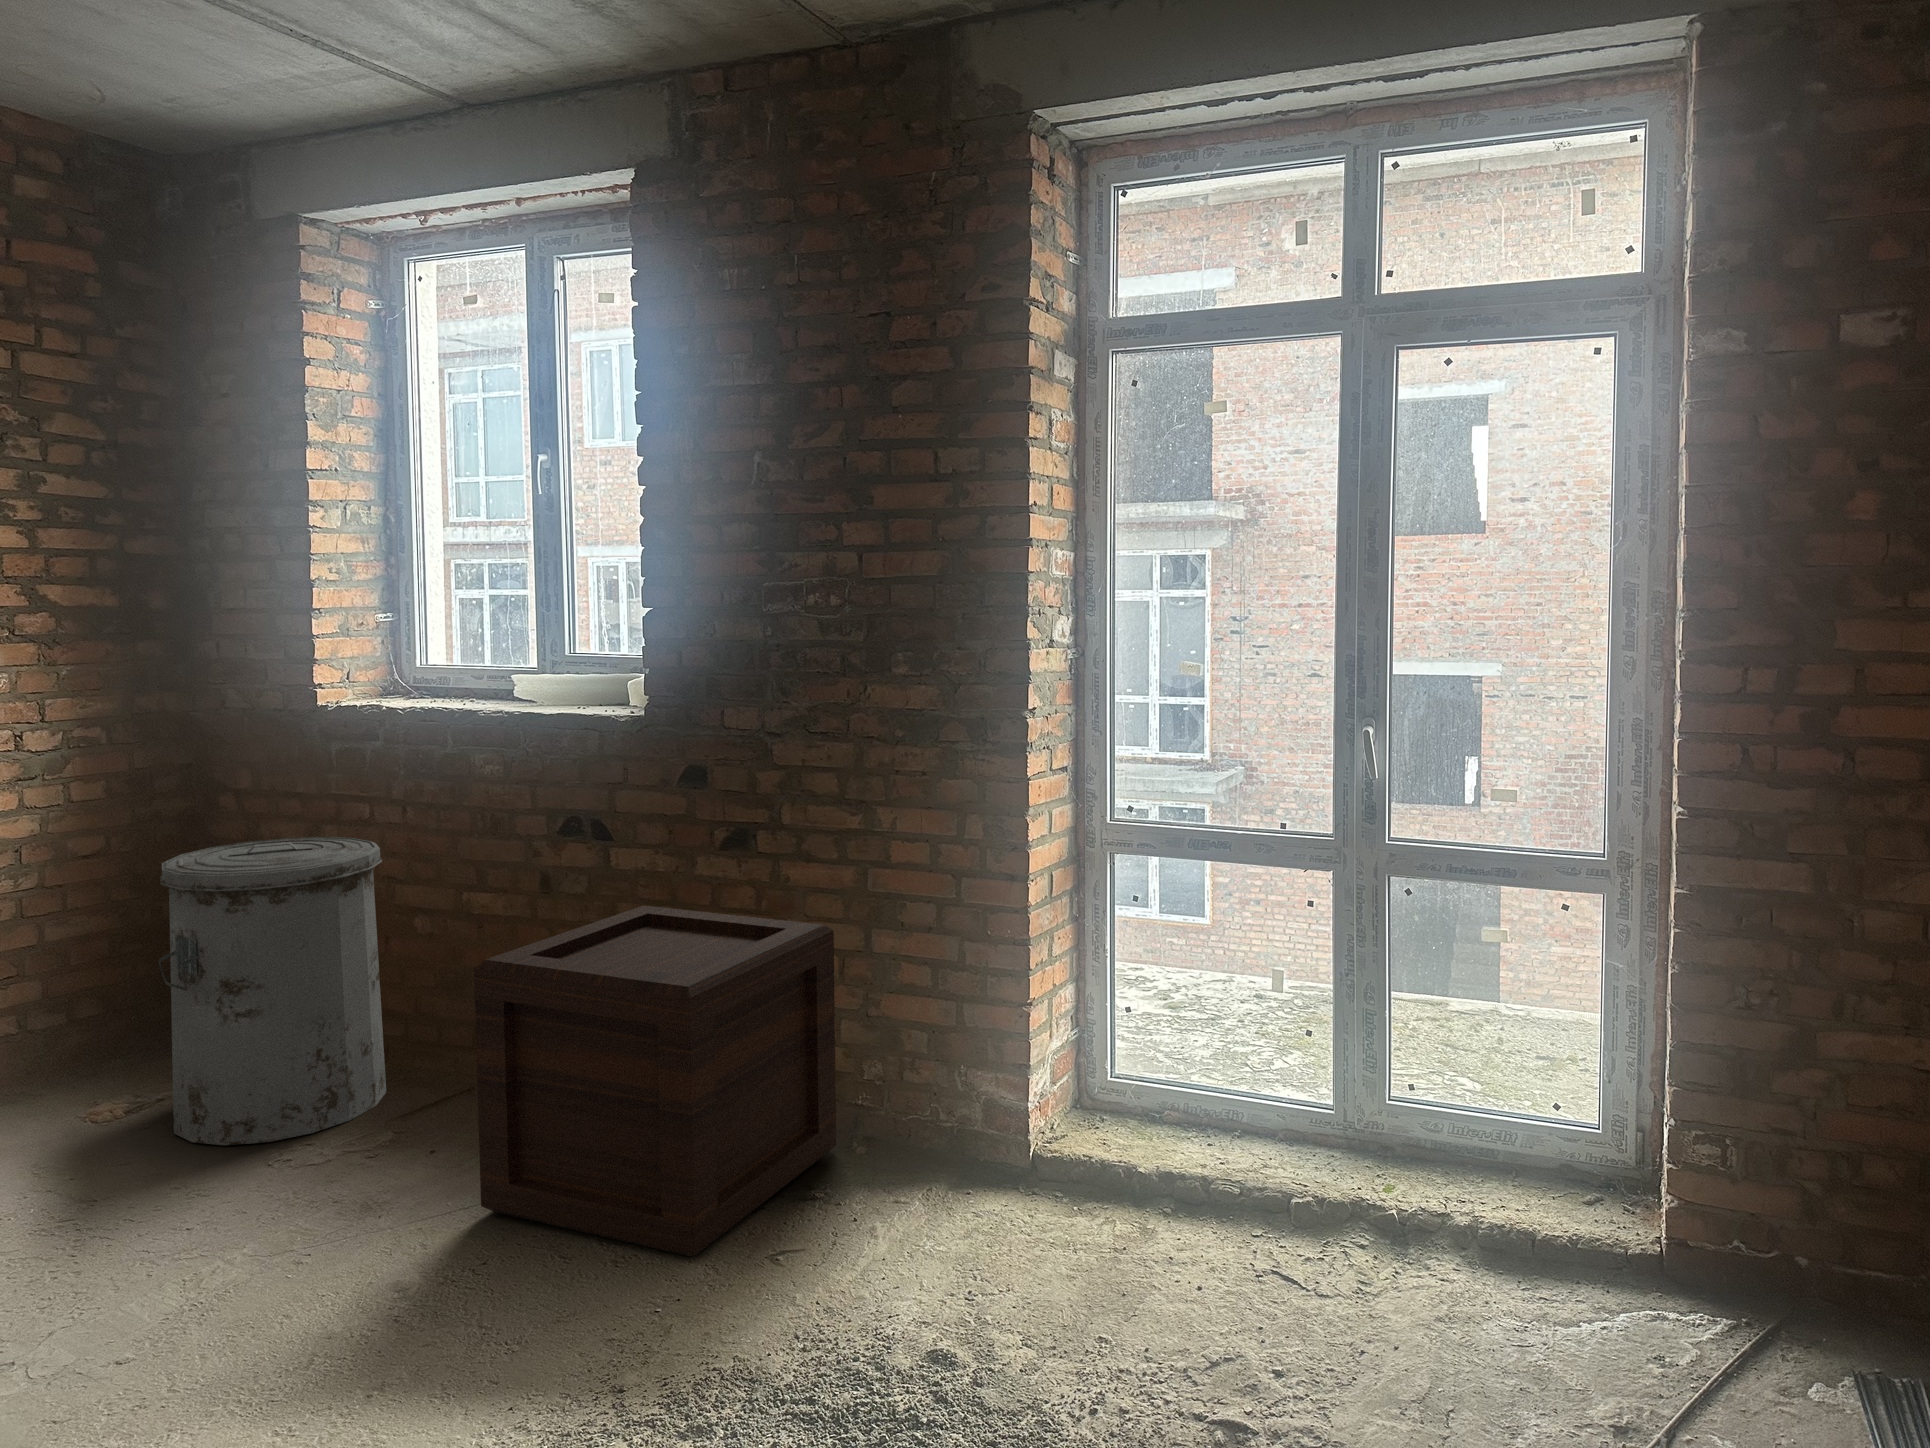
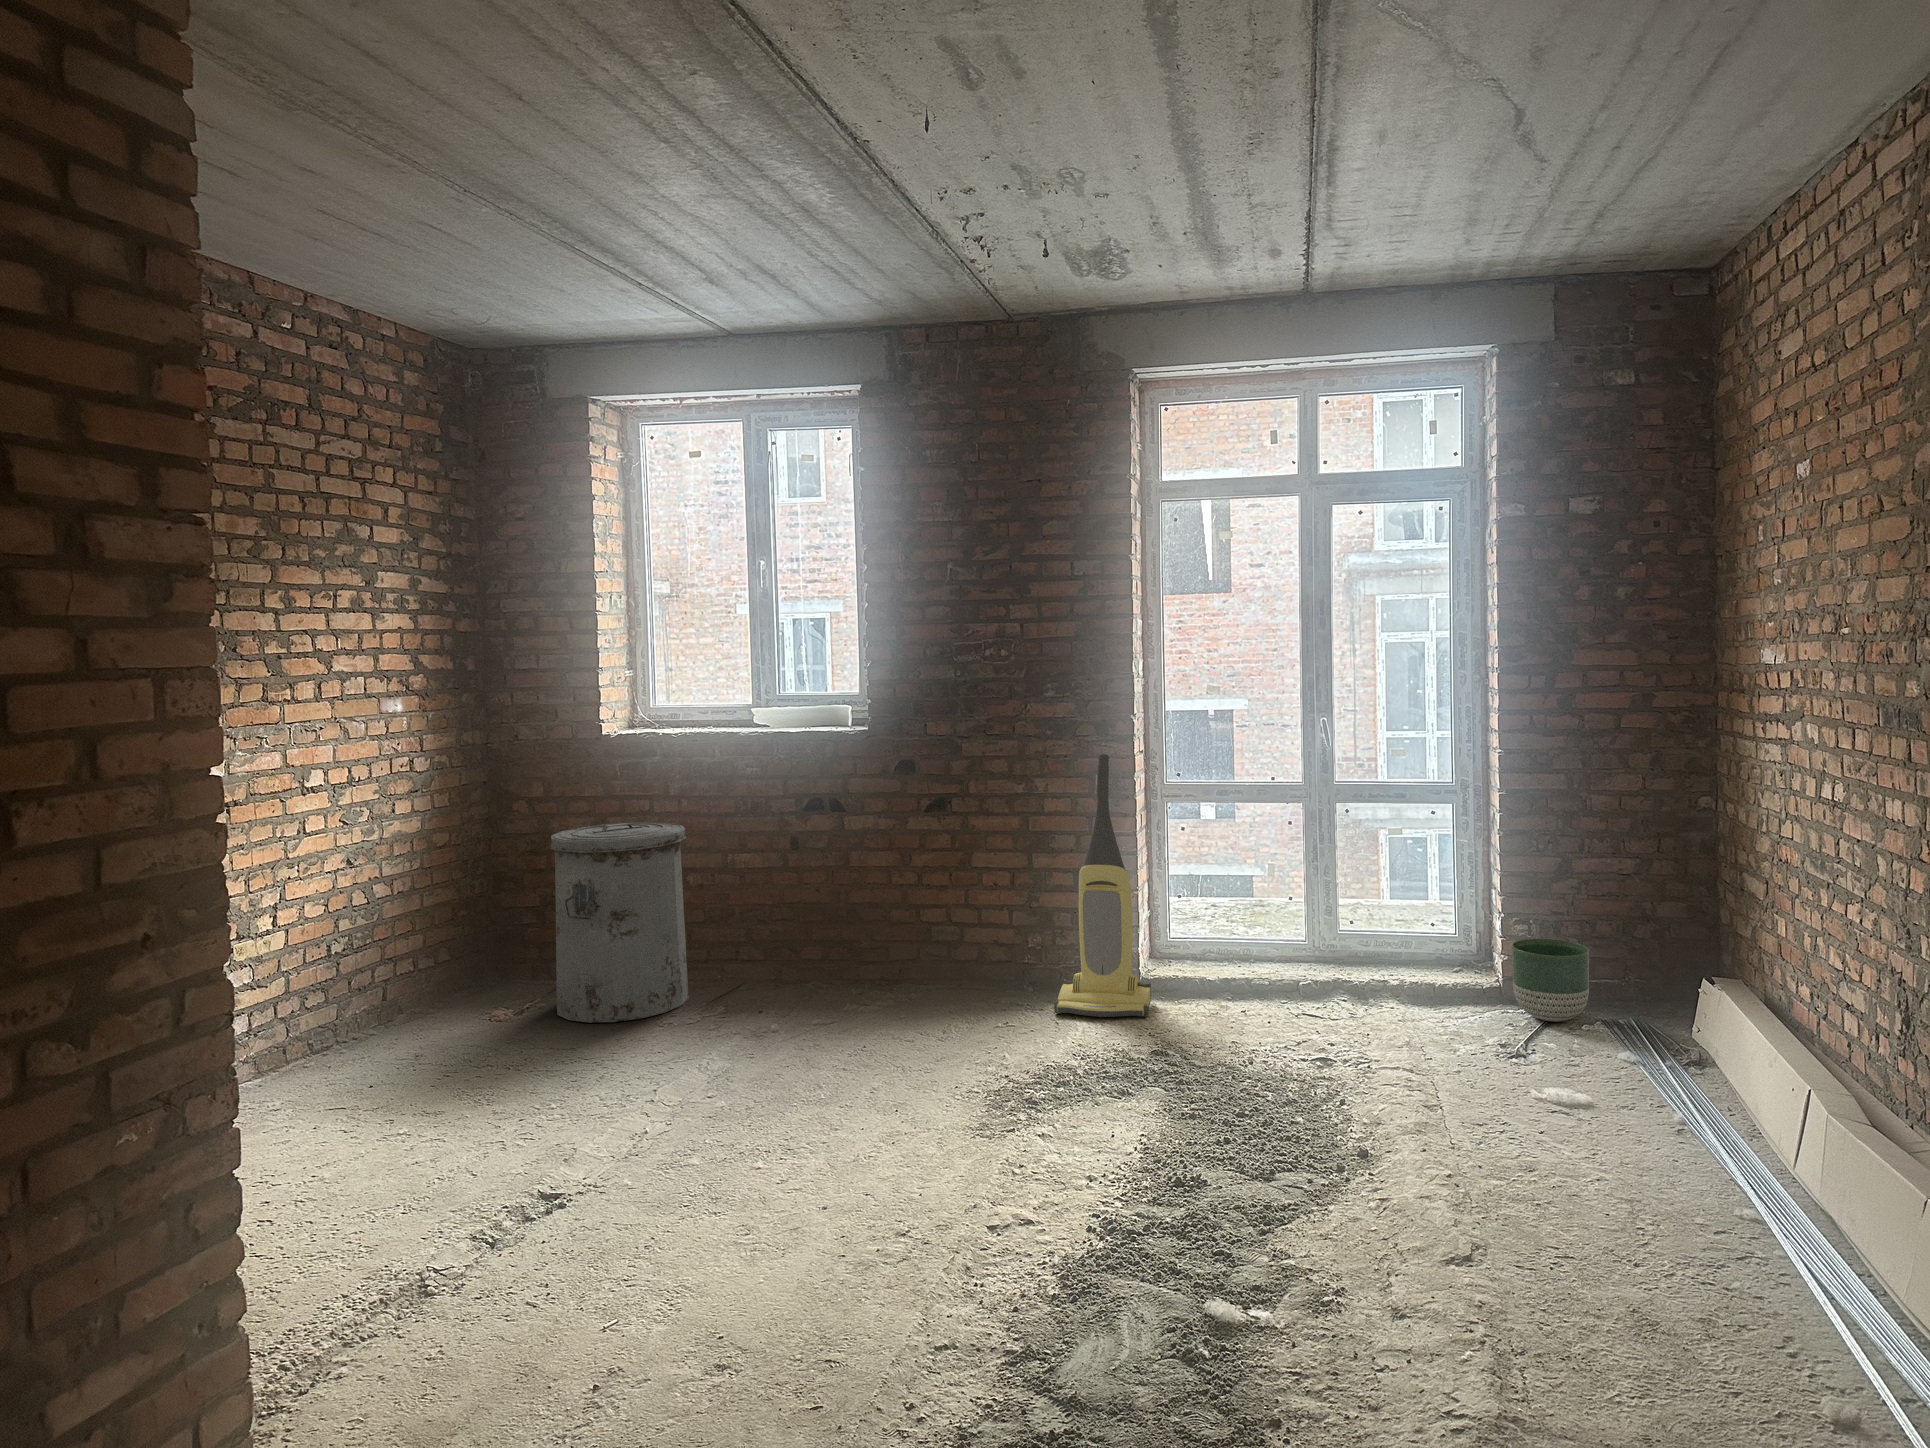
vacuum cleaner: none [853,777,1026,1240] -> present [1054,754,1151,1017]
wooden crate: present [474,906,836,1257] -> none [826,850,1017,1038]
planter: none [1679,1179,1841,1364] -> present [1512,939,1589,1022]

